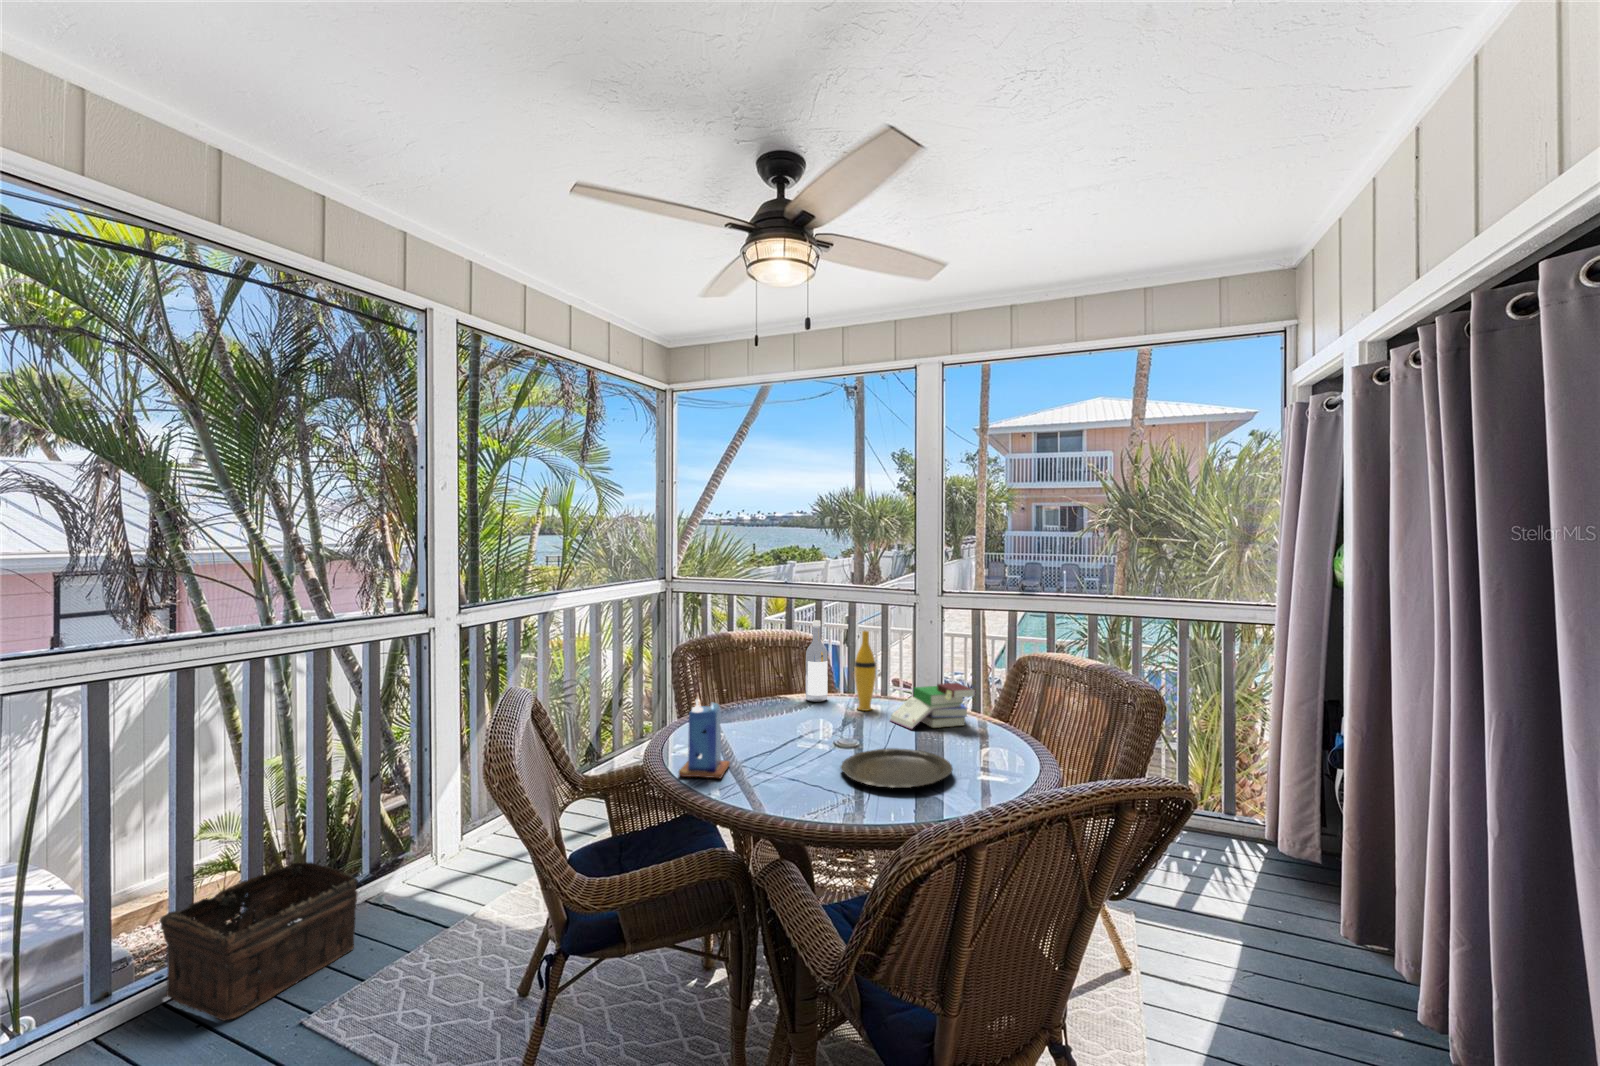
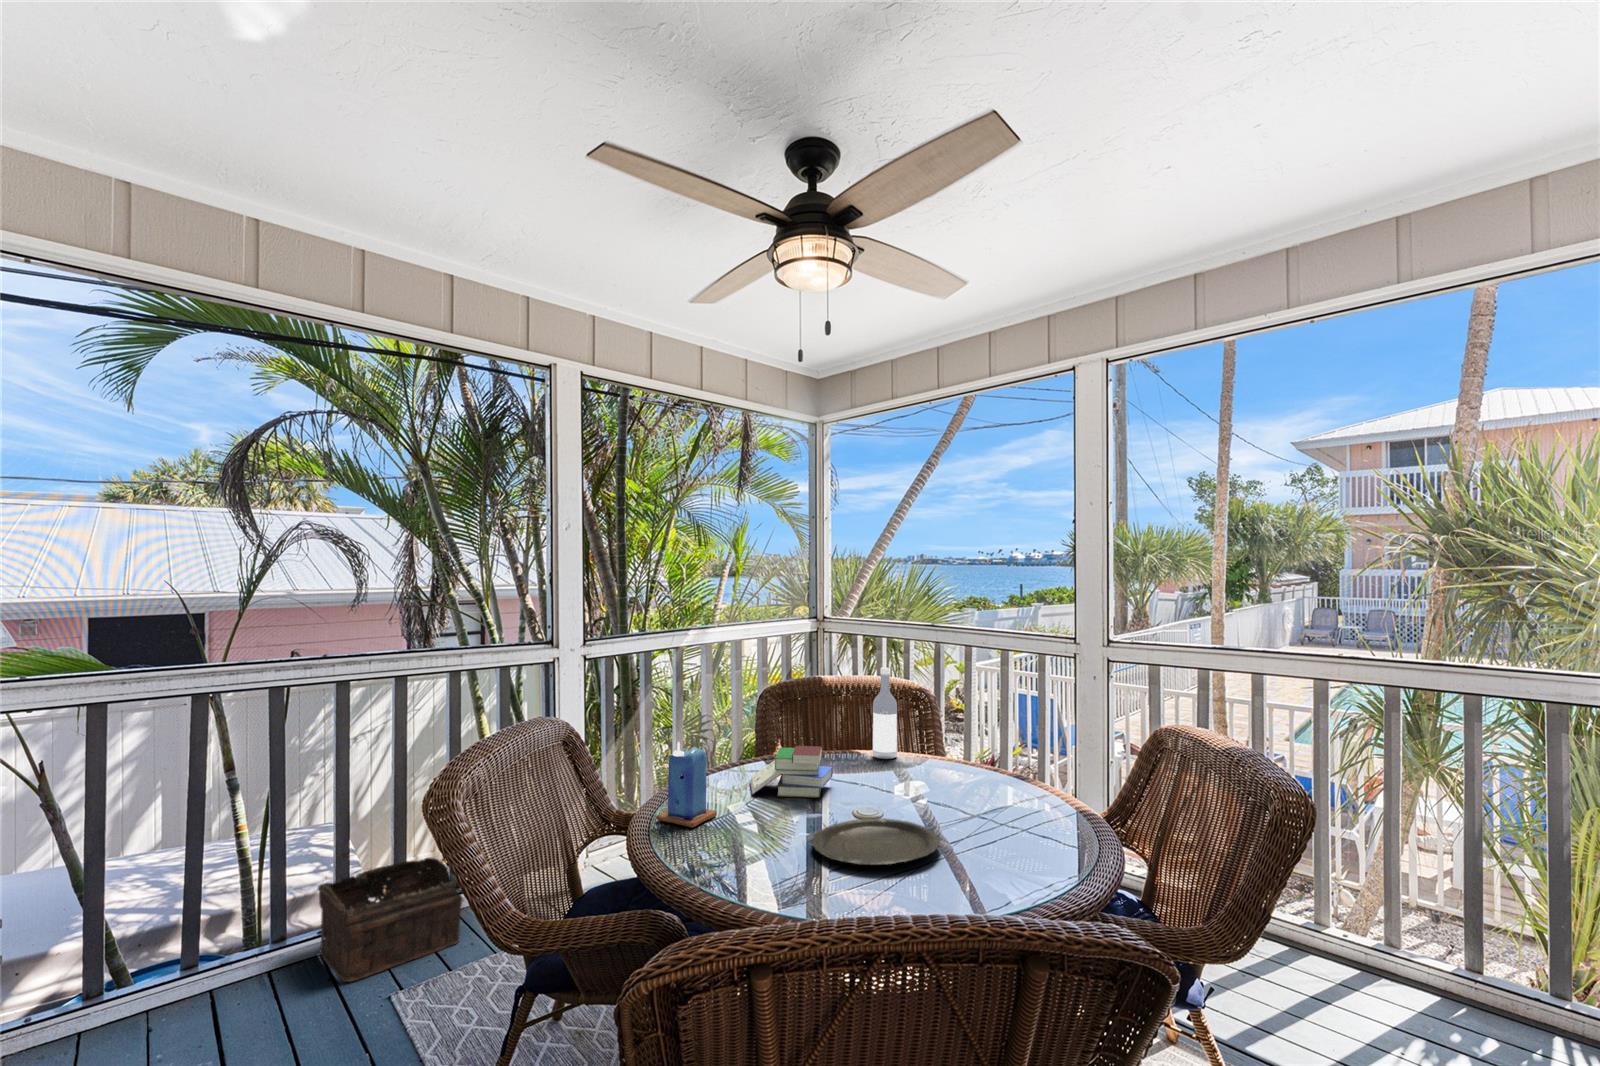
vase: present [854,631,876,711] -> none [914,682,939,775]
book: present [890,683,974,729] -> present [750,746,833,798]

